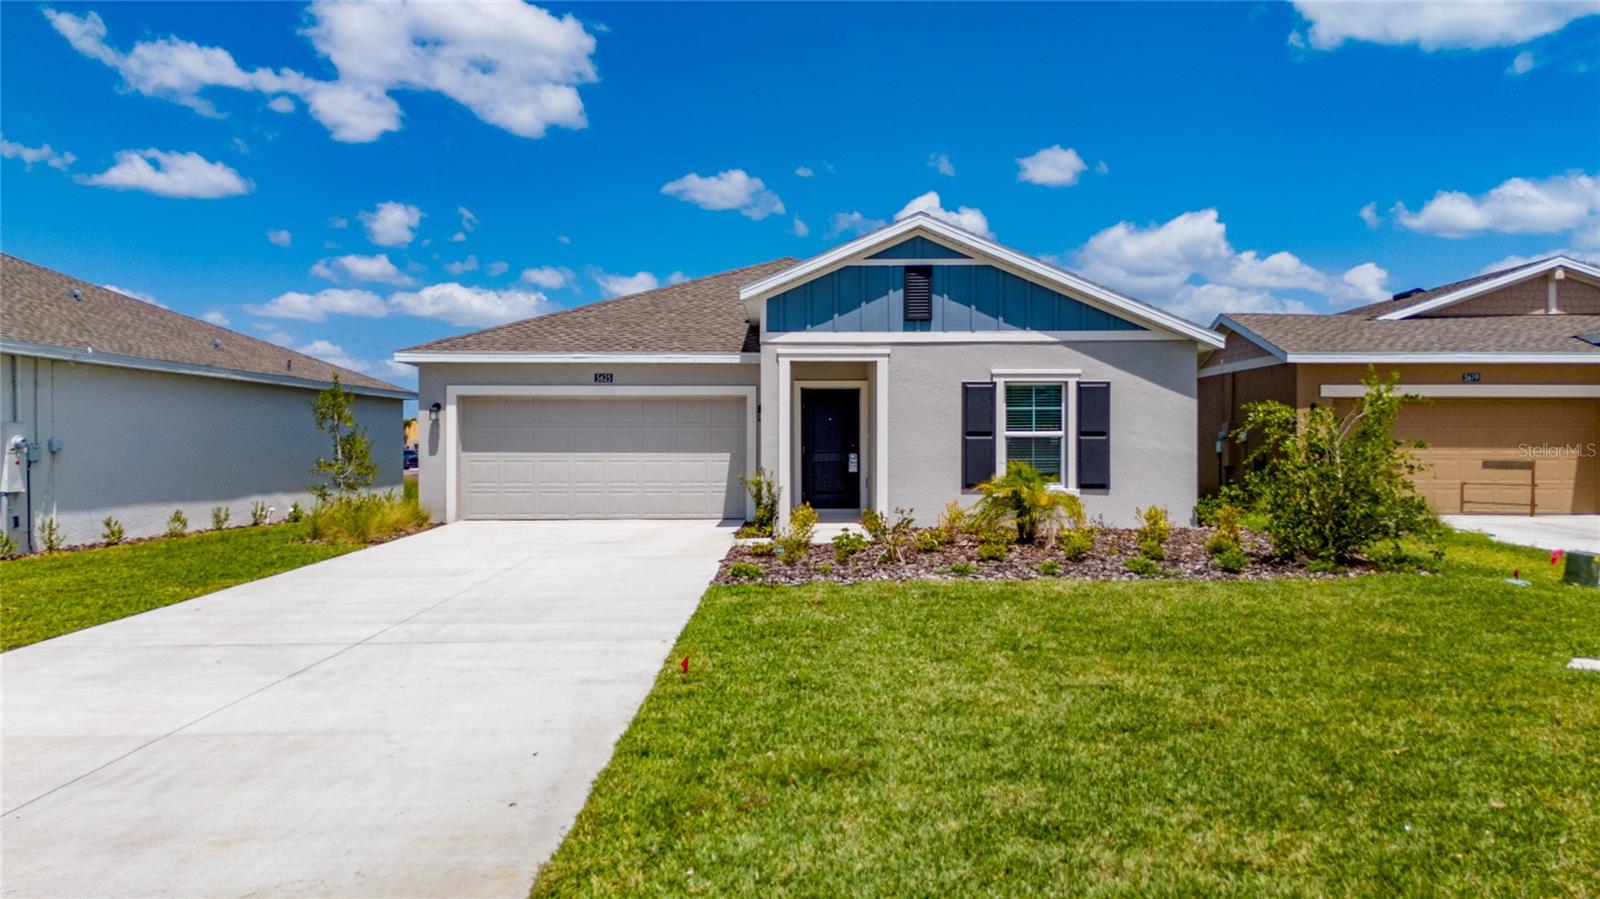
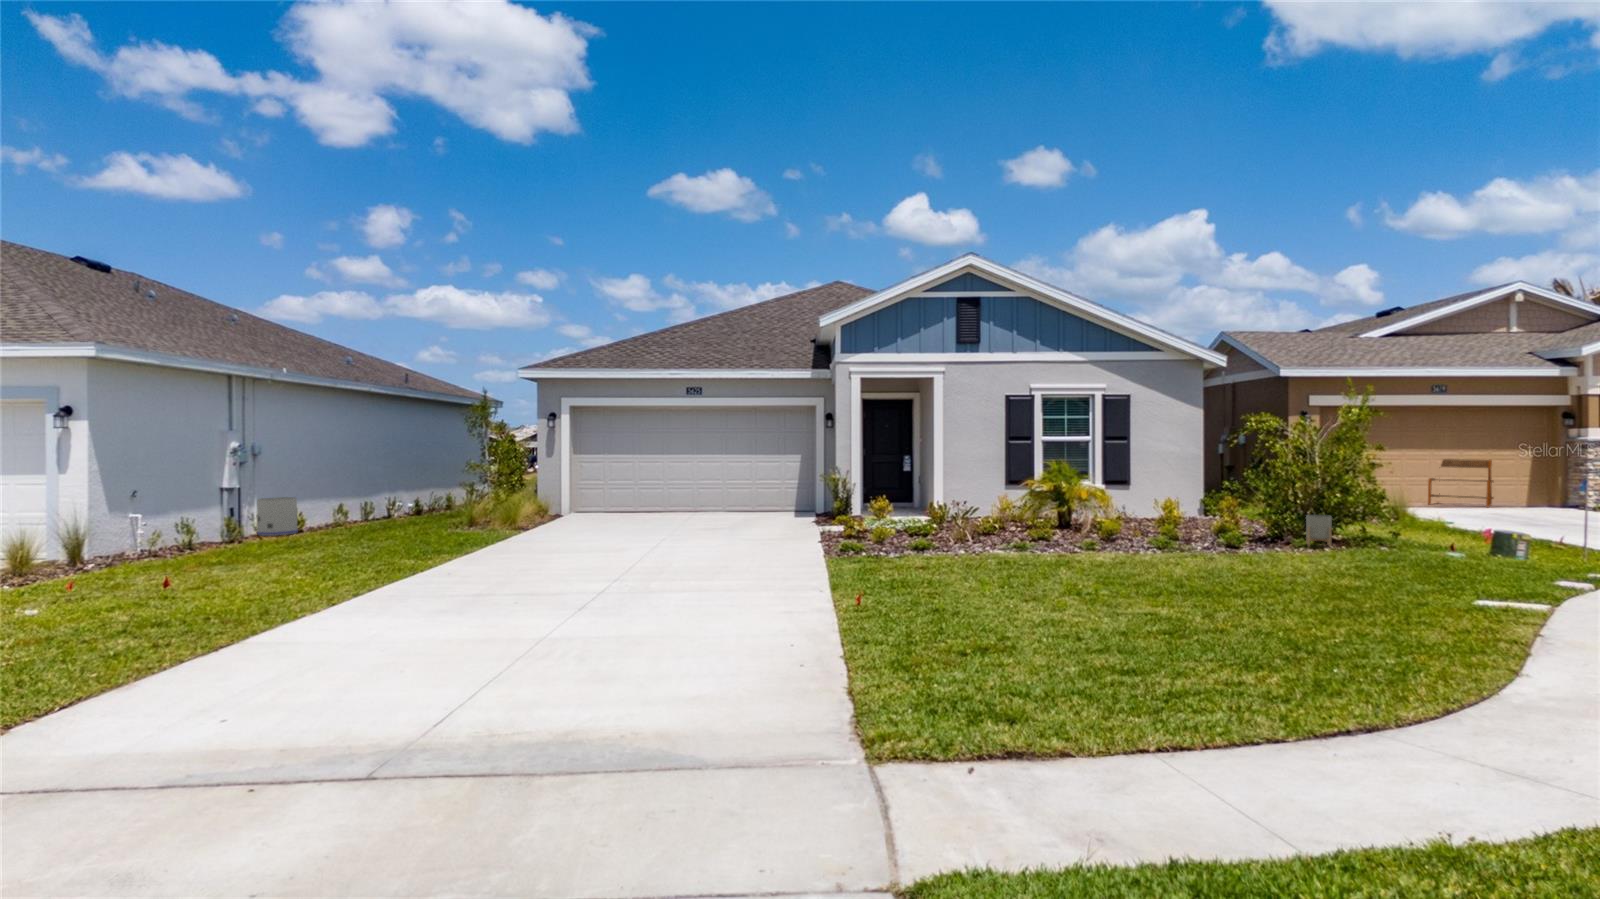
trash can: none [52,502,108,549] -> present [257,497,298,536]
planter: none [1325,529,1358,572] -> present [1306,515,1332,547]

